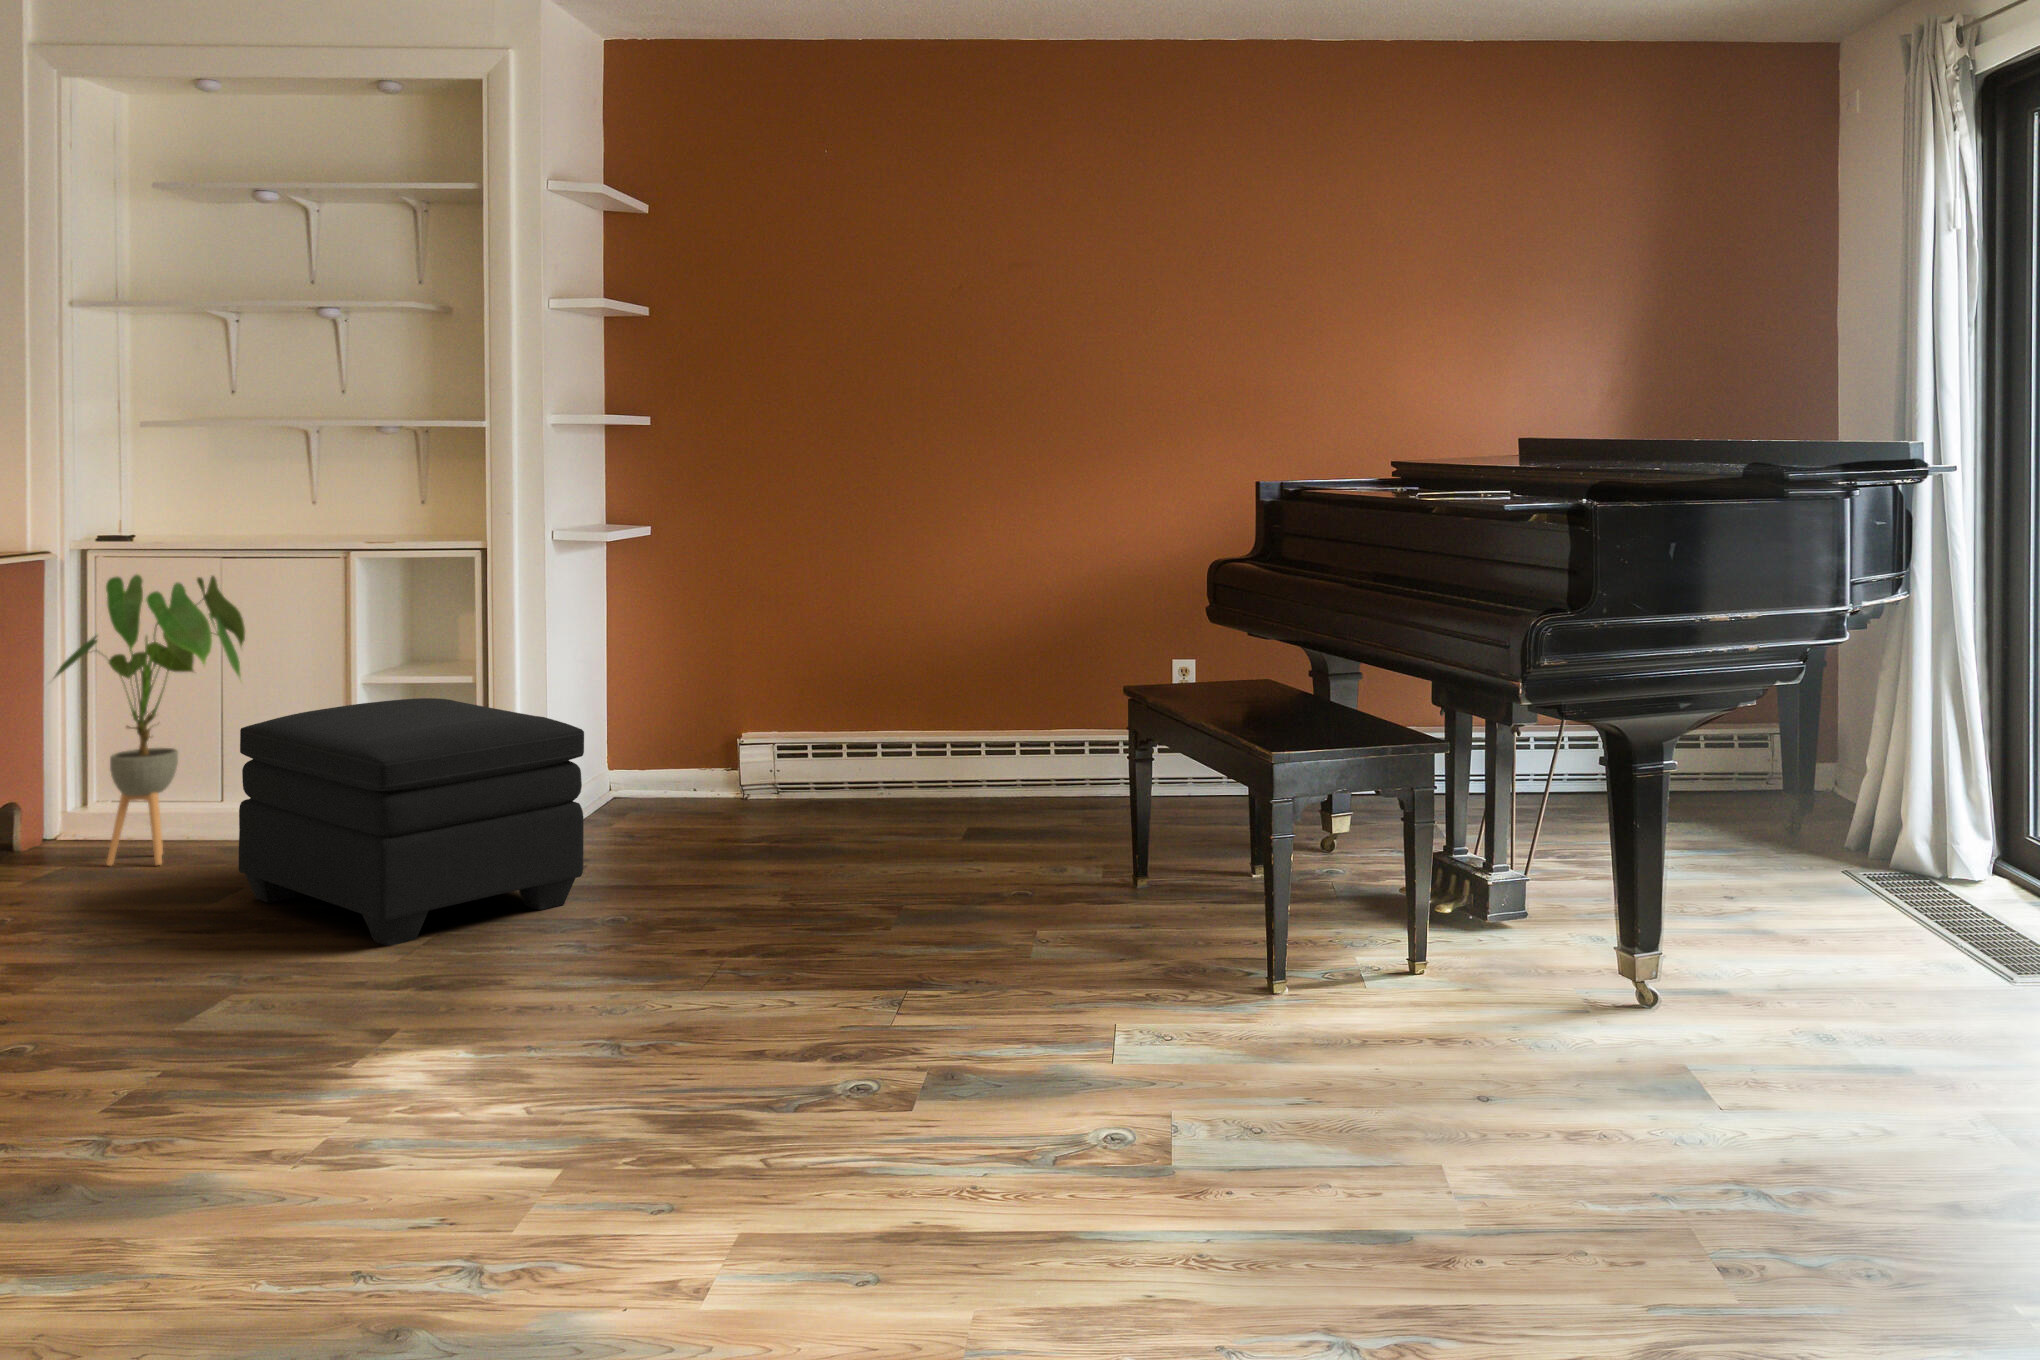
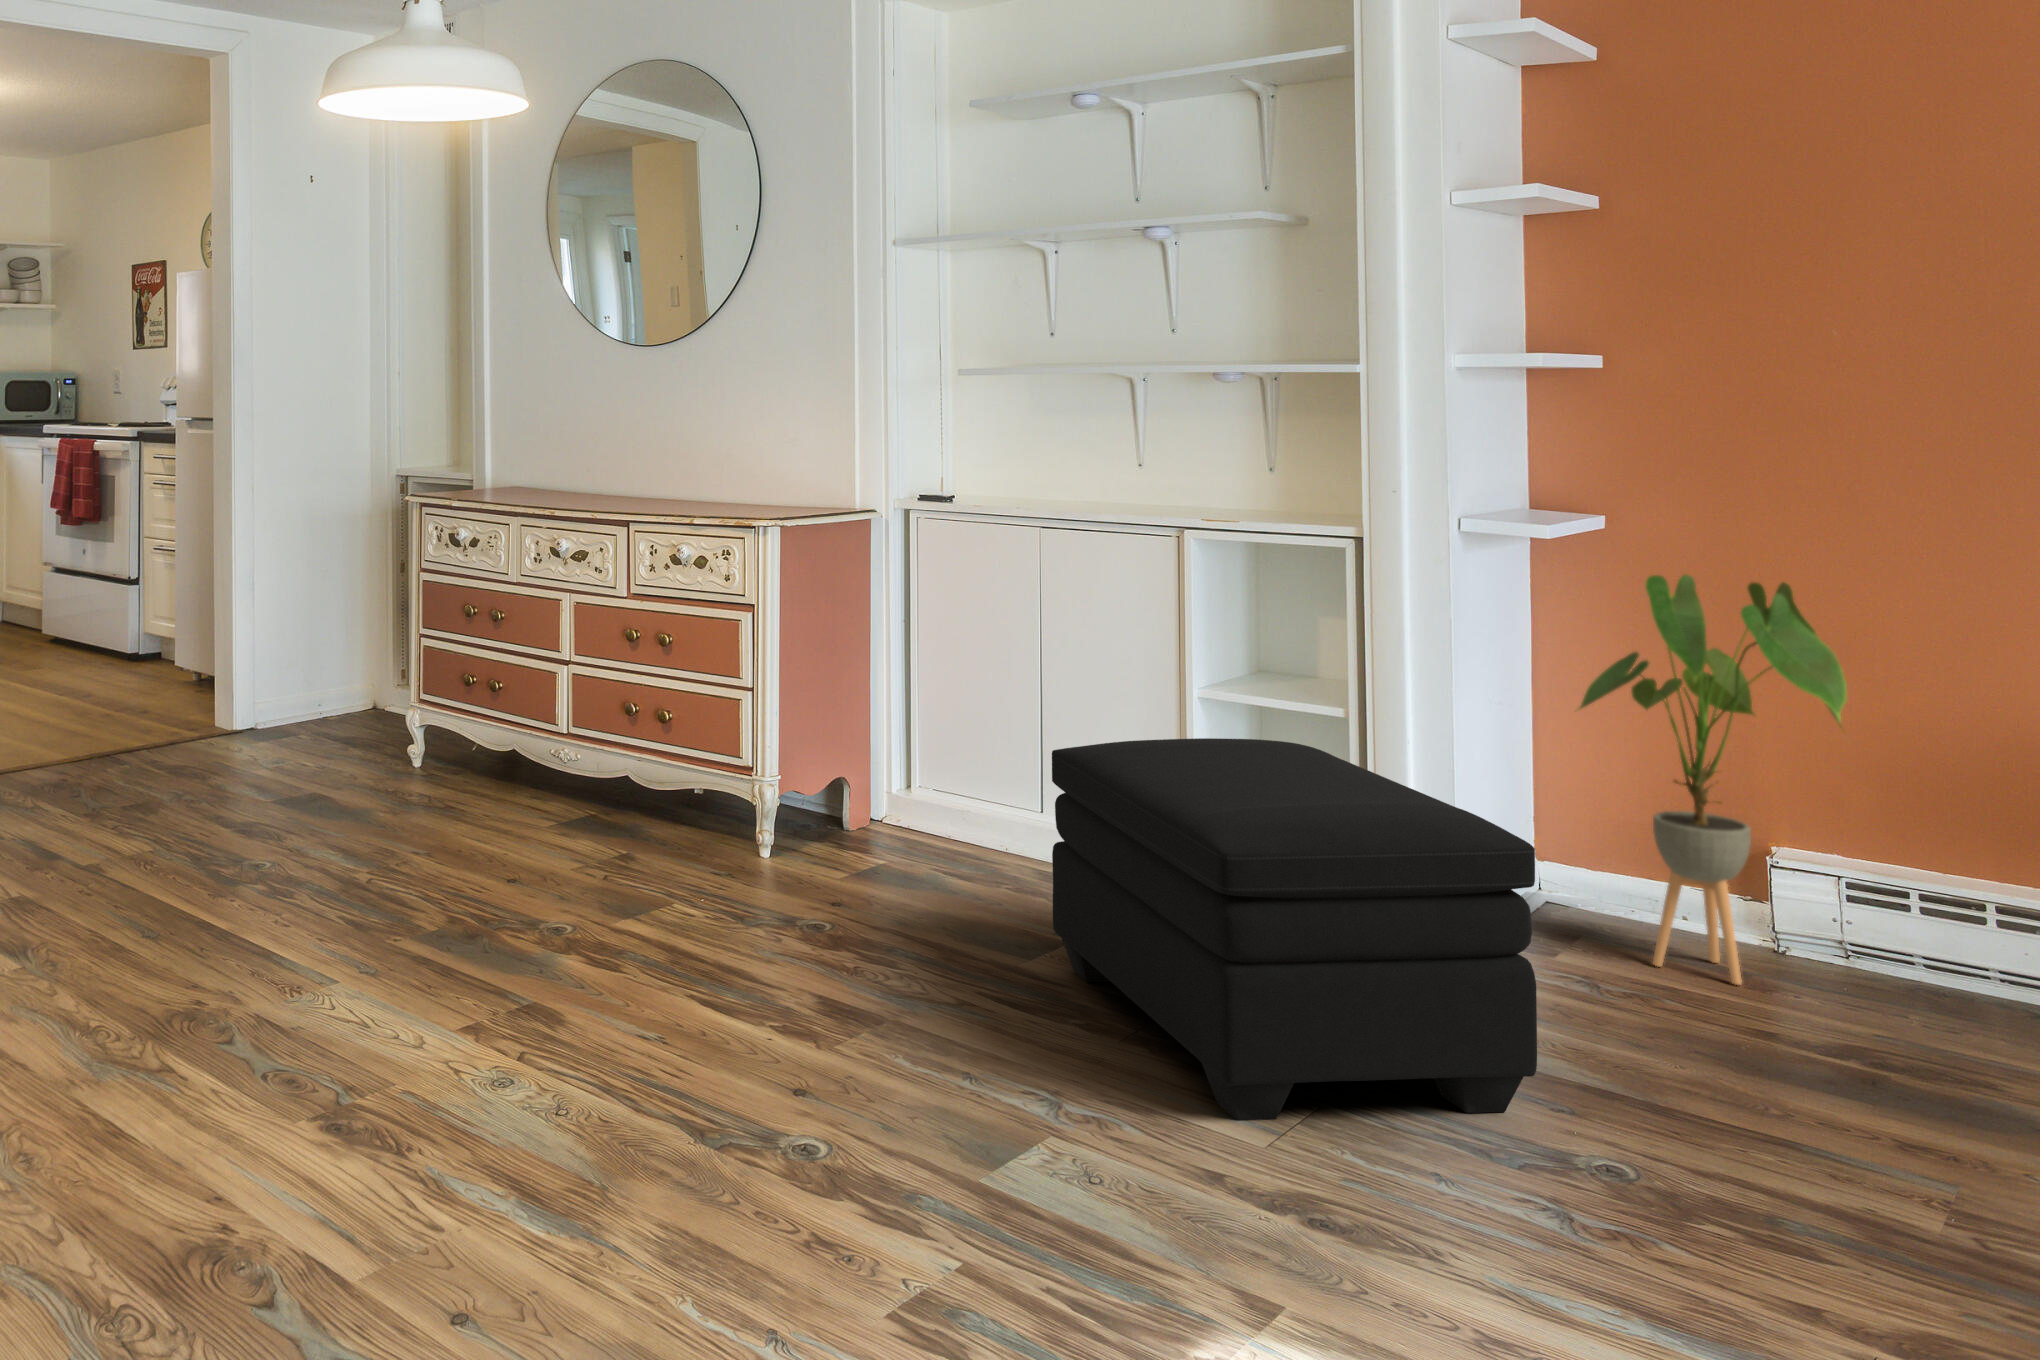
house plant: present [54,575,245,866] -> present [1575,575,1849,984]

